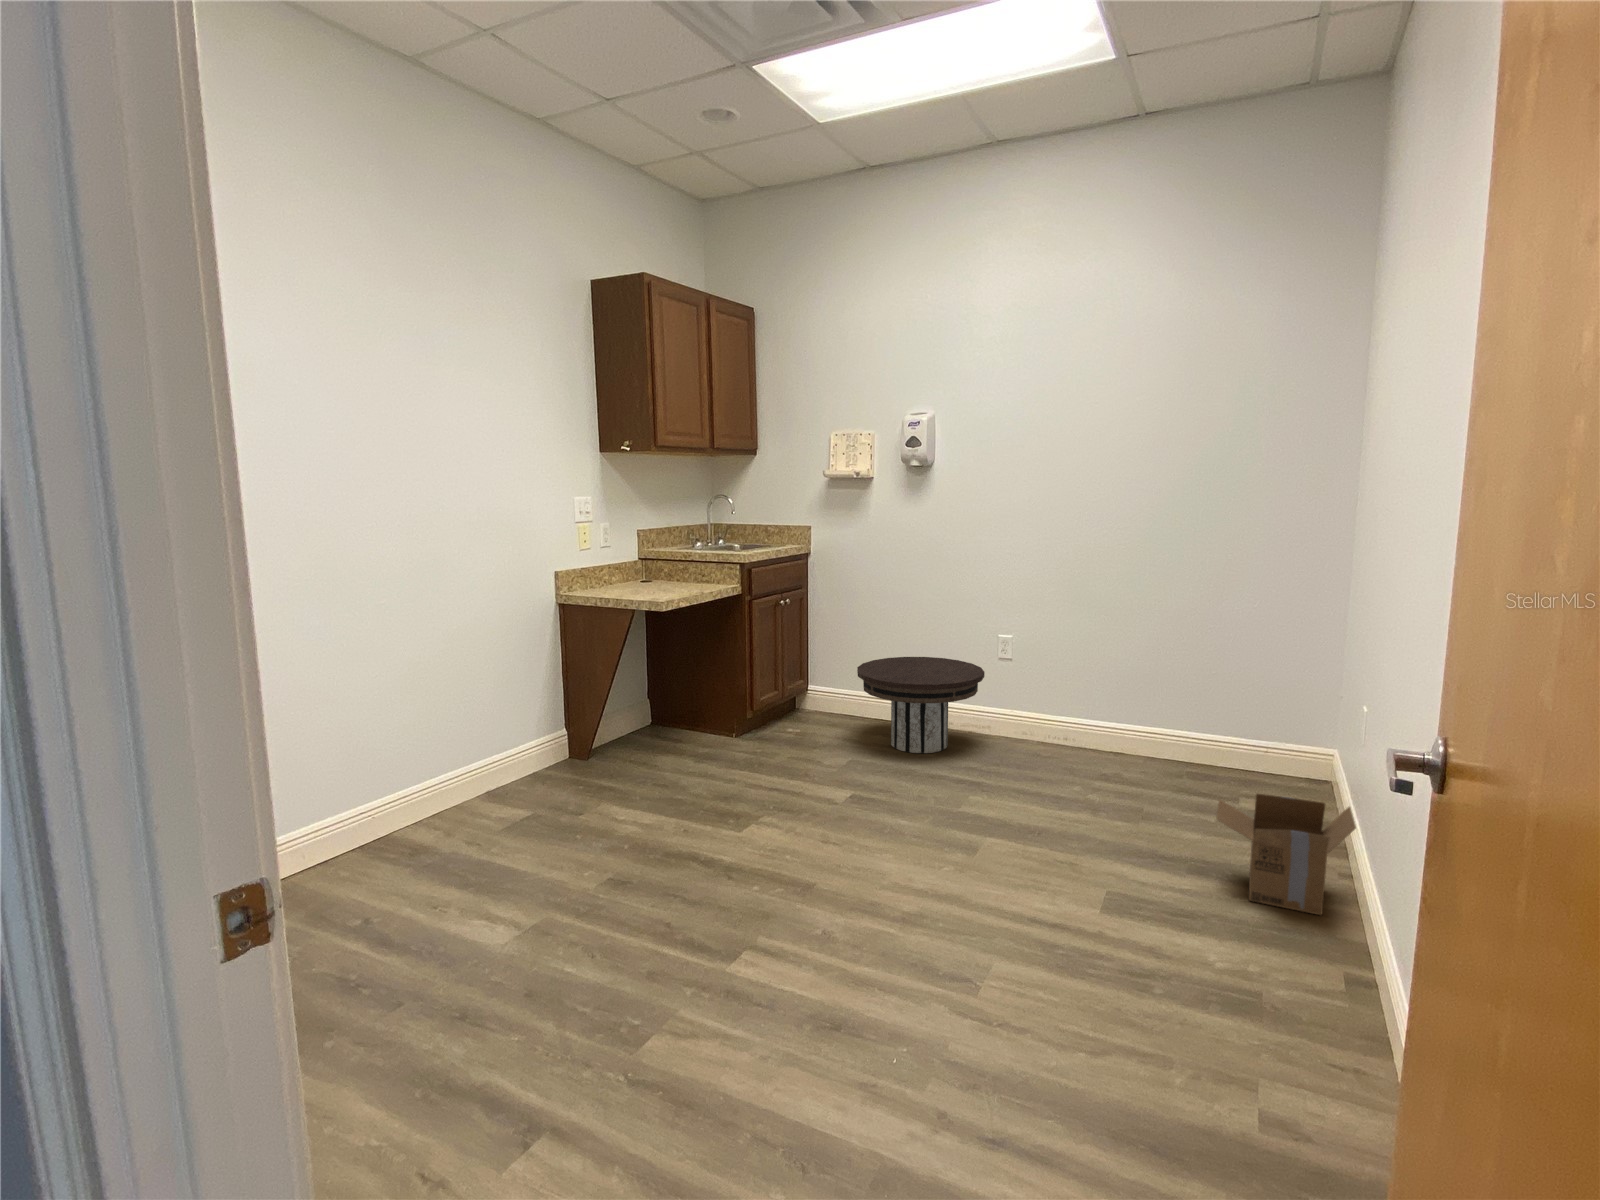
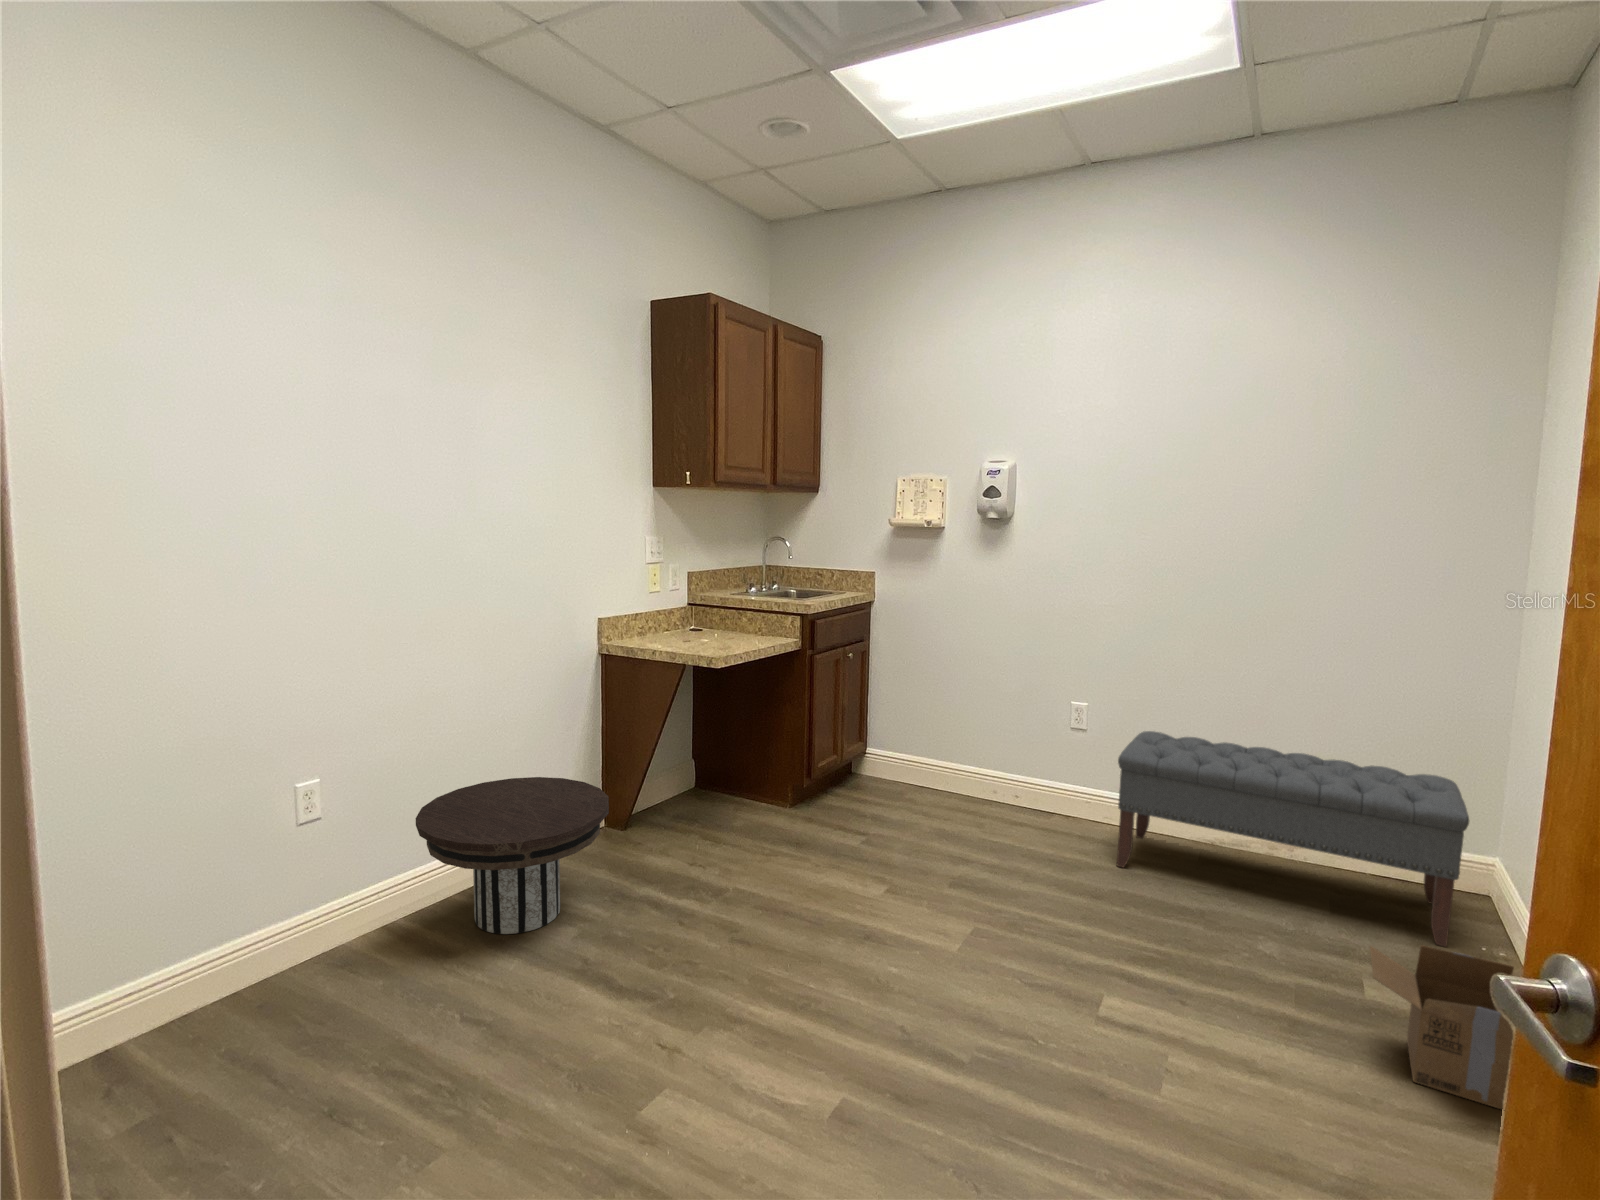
bench: none [1026,651,1309,811] -> present [1117,731,1469,947]
side table: present [857,657,985,753] -> present [416,777,609,934]

